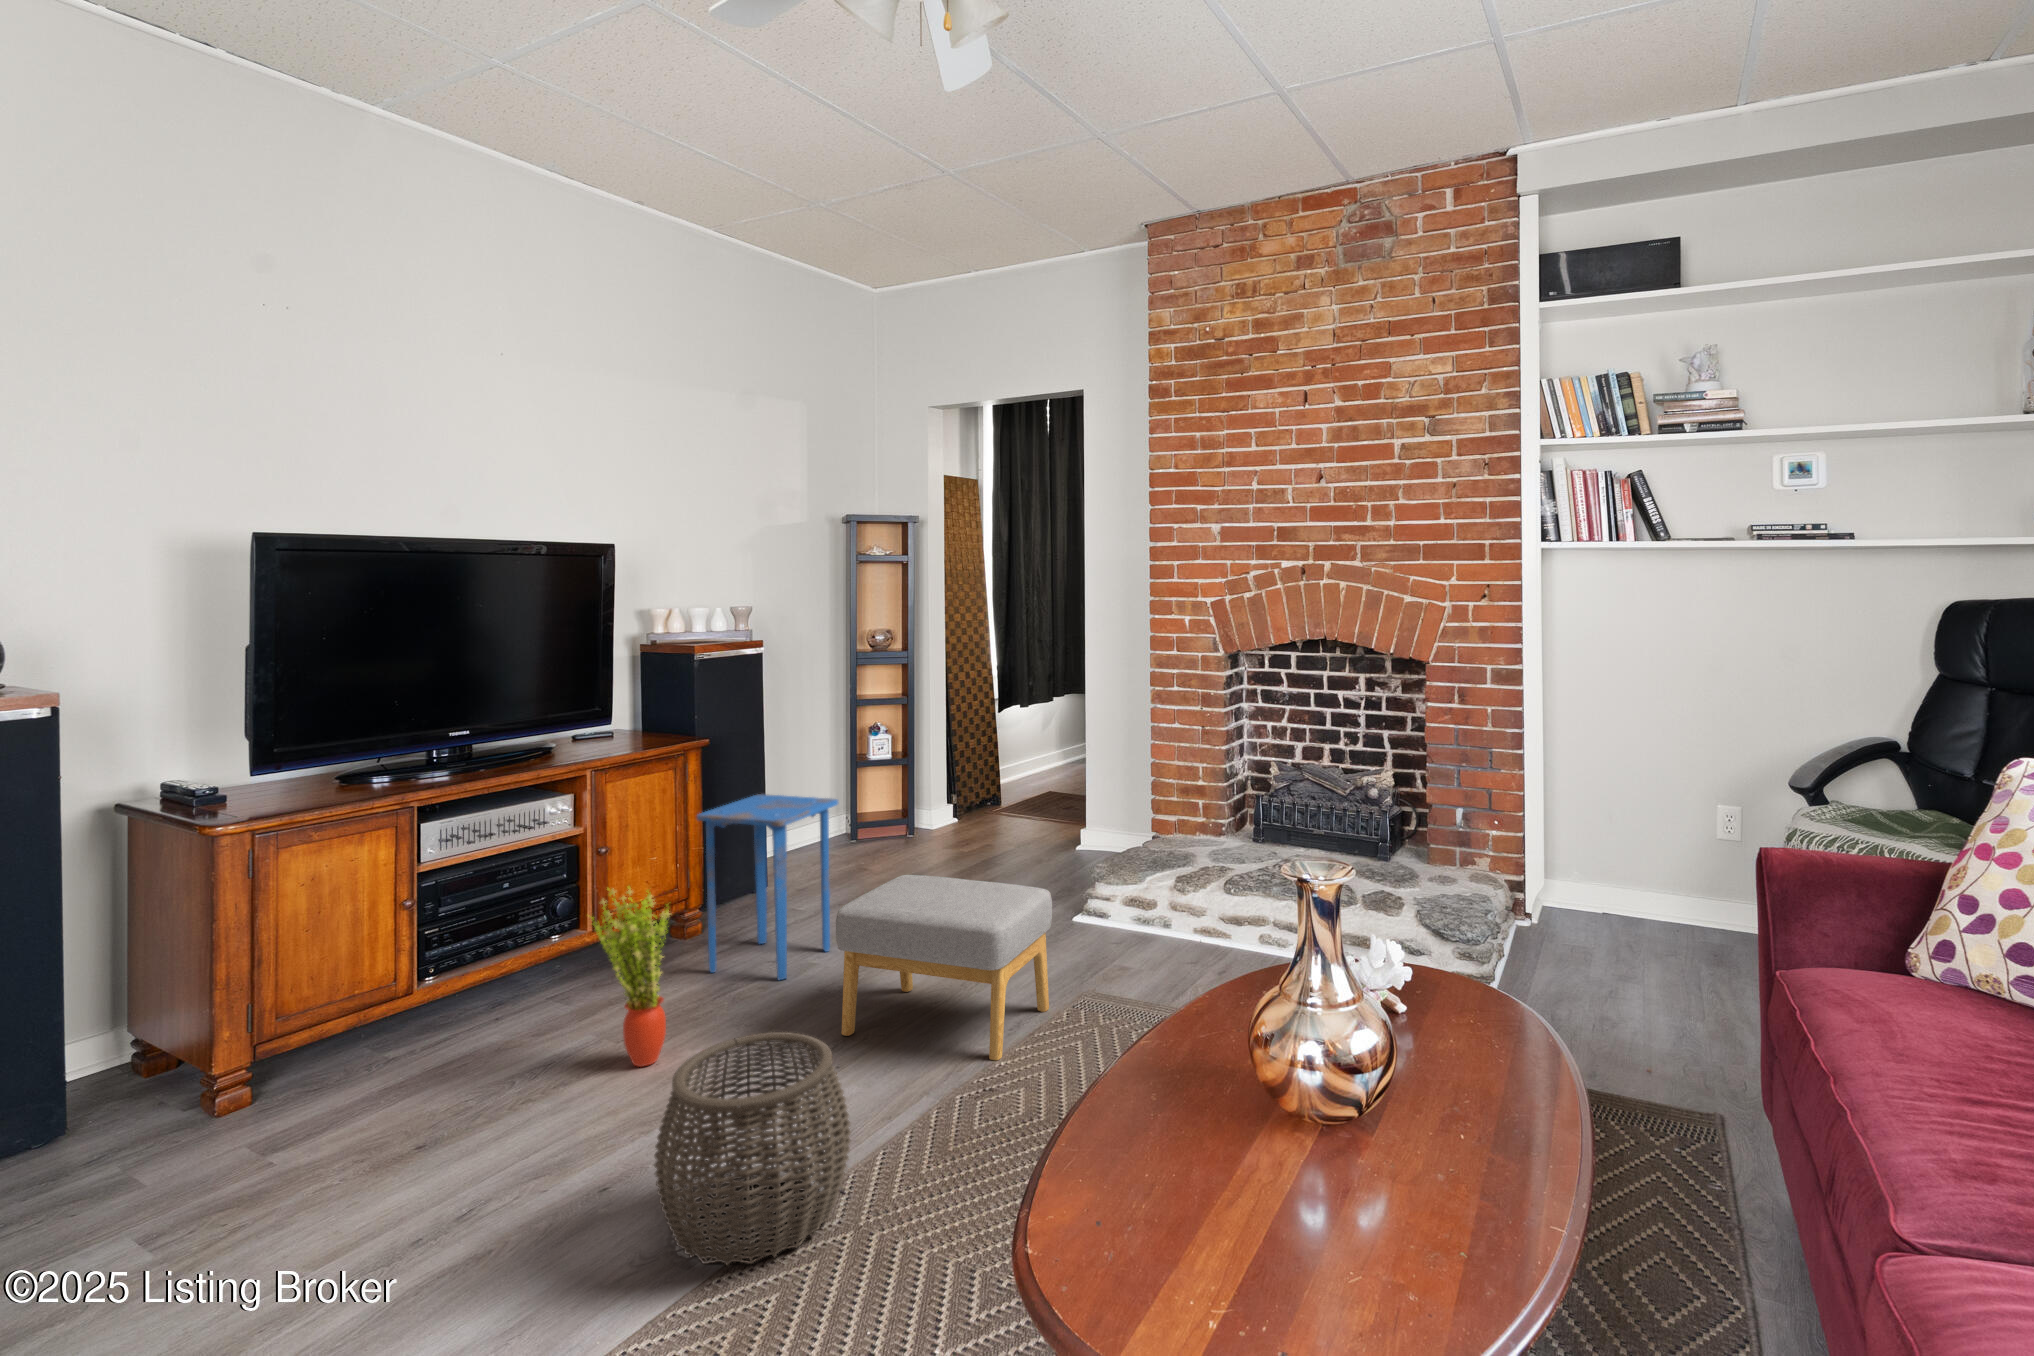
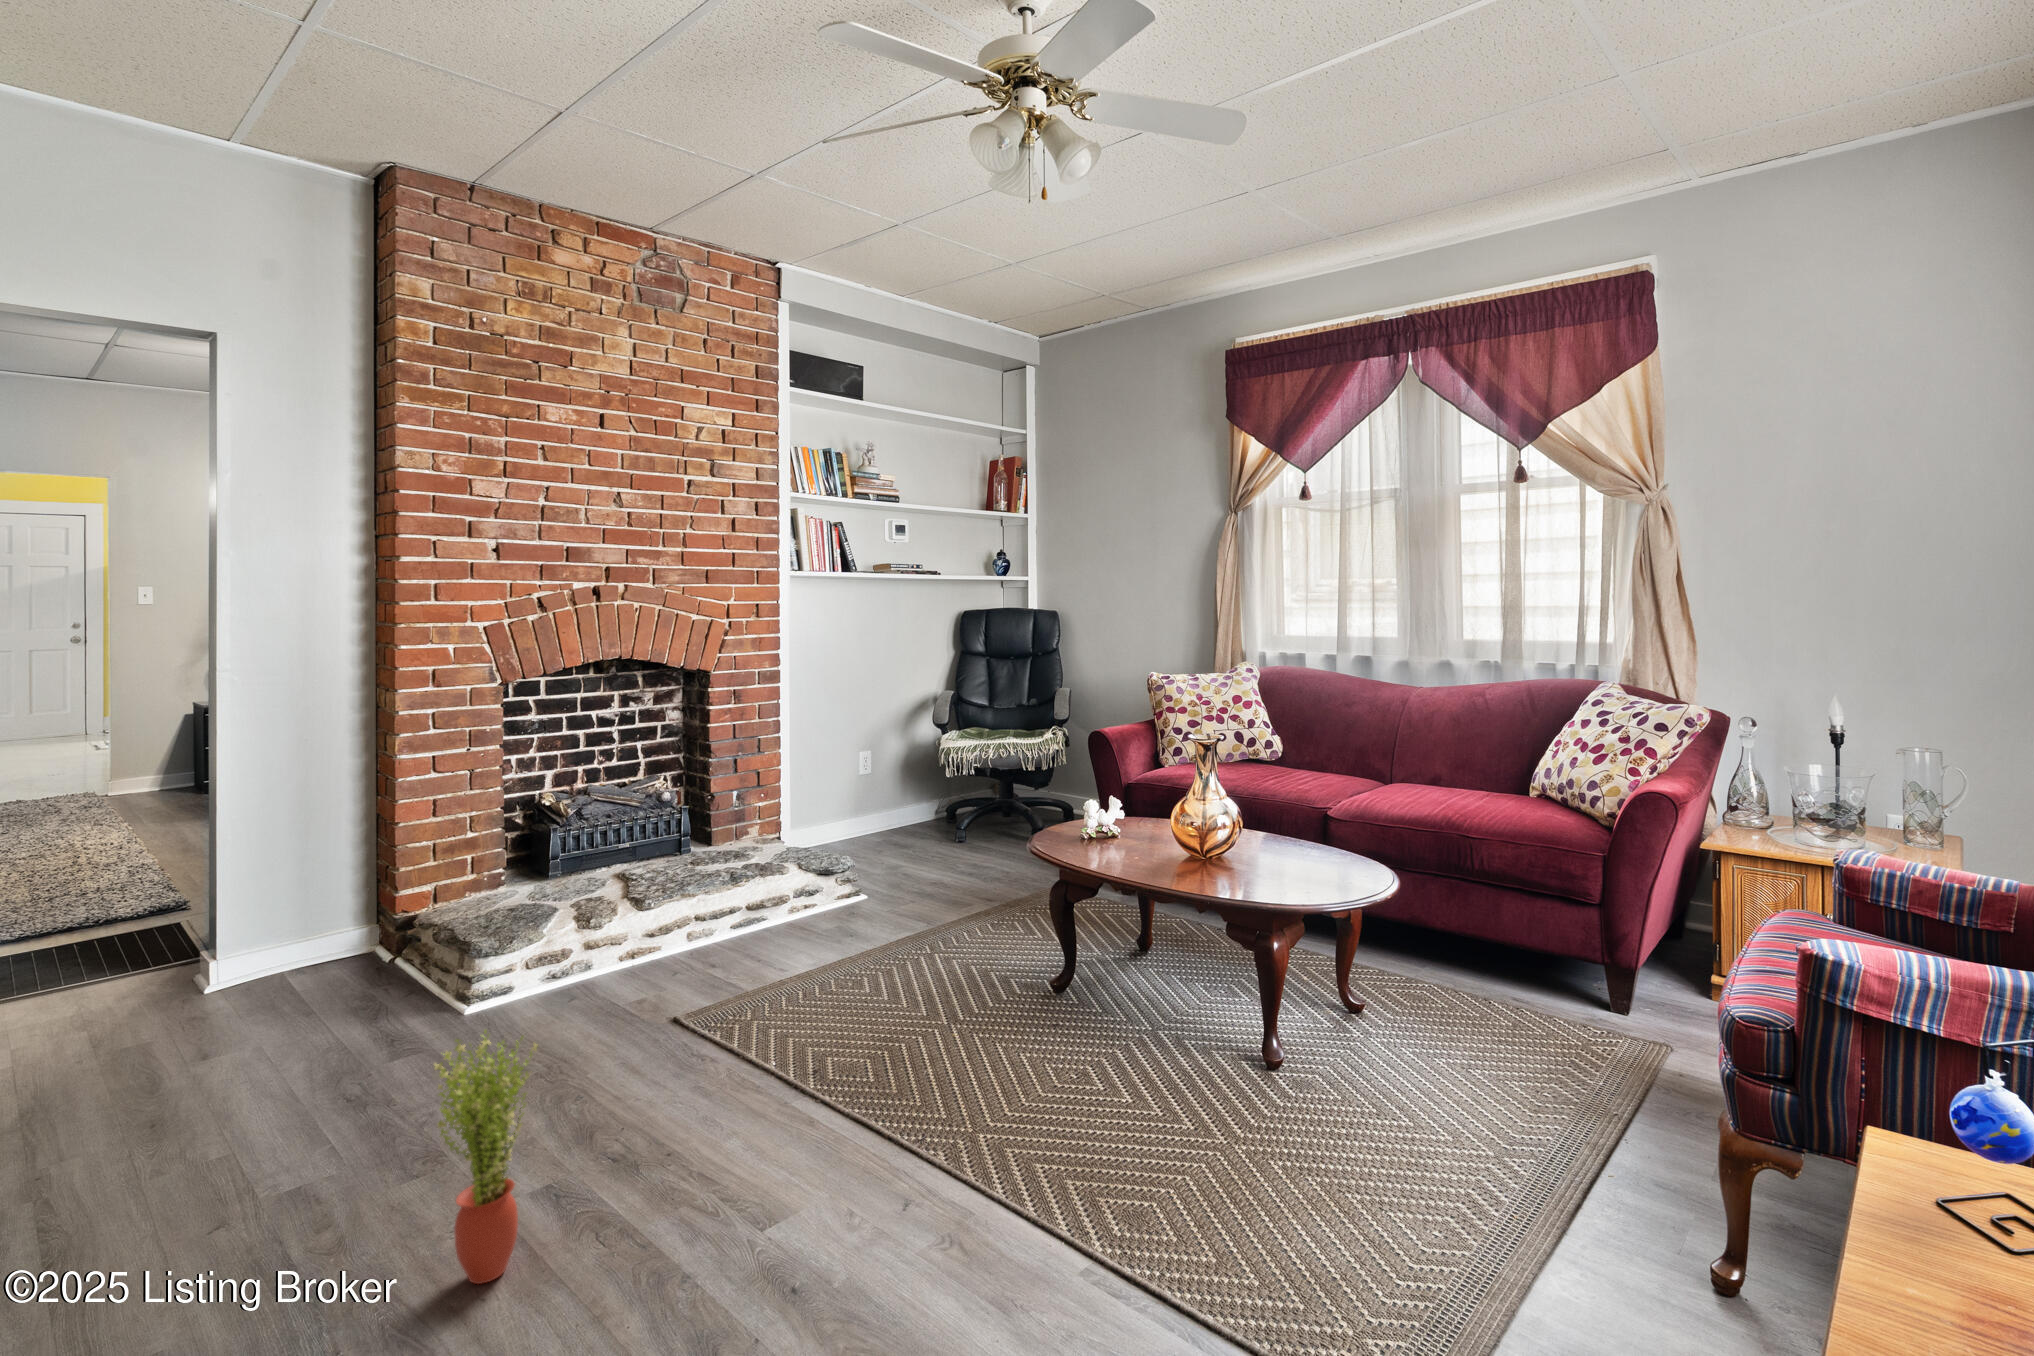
side table: present [697,794,838,980] -> none [124,926,371,1253]
footstool: present [836,875,1052,1060] -> none [529,908,779,1132]
woven basket: present [654,1032,851,1266] -> none [846,999,1012,1199]

